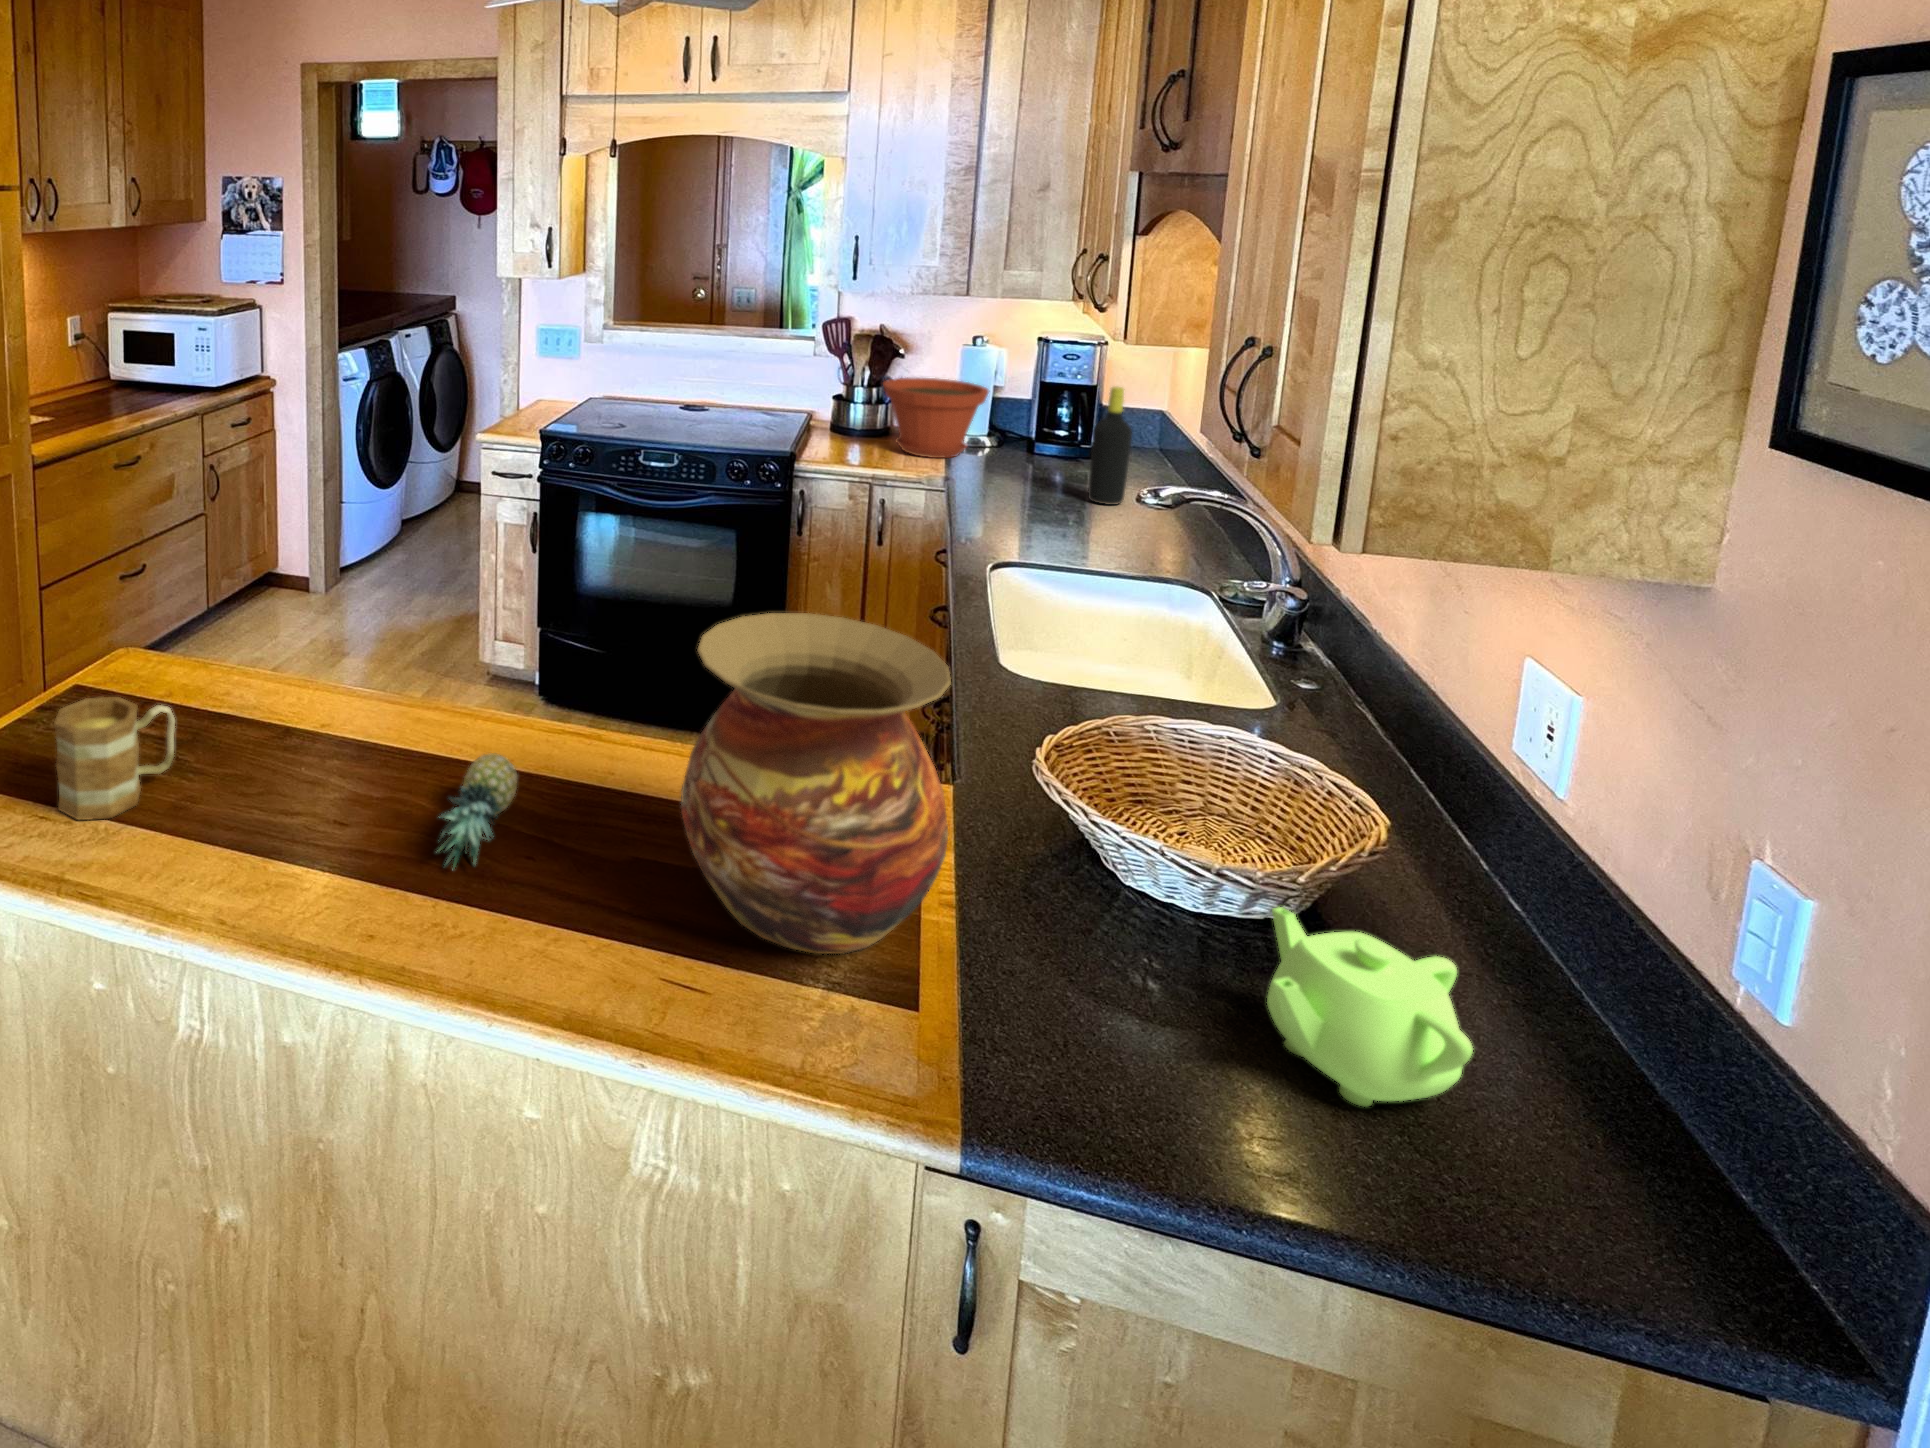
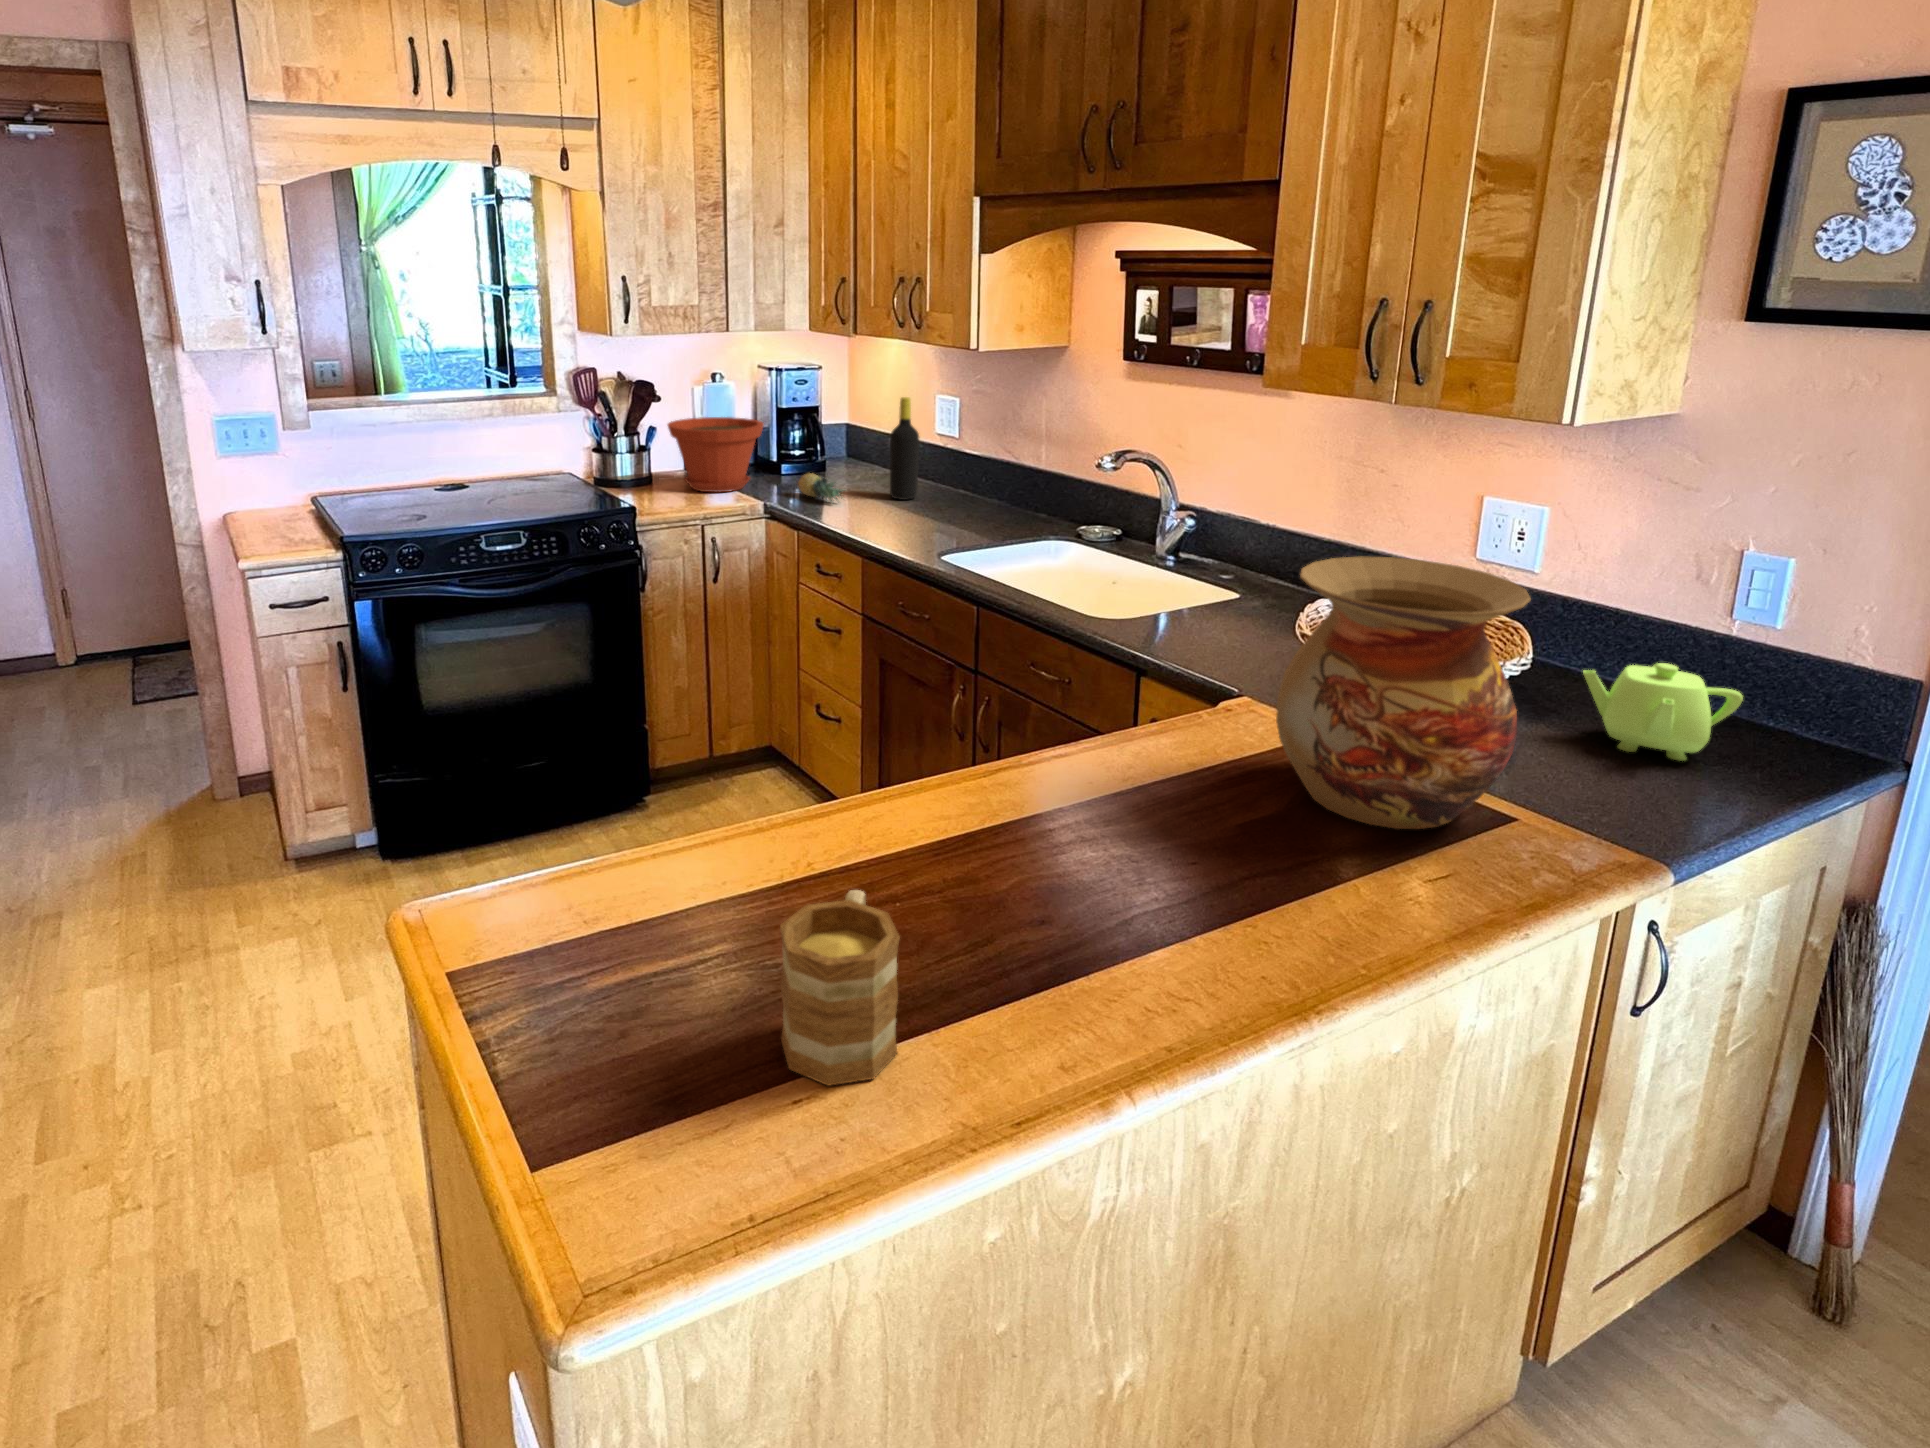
fruit: present [437,753,517,867] -> present [798,473,844,501]

